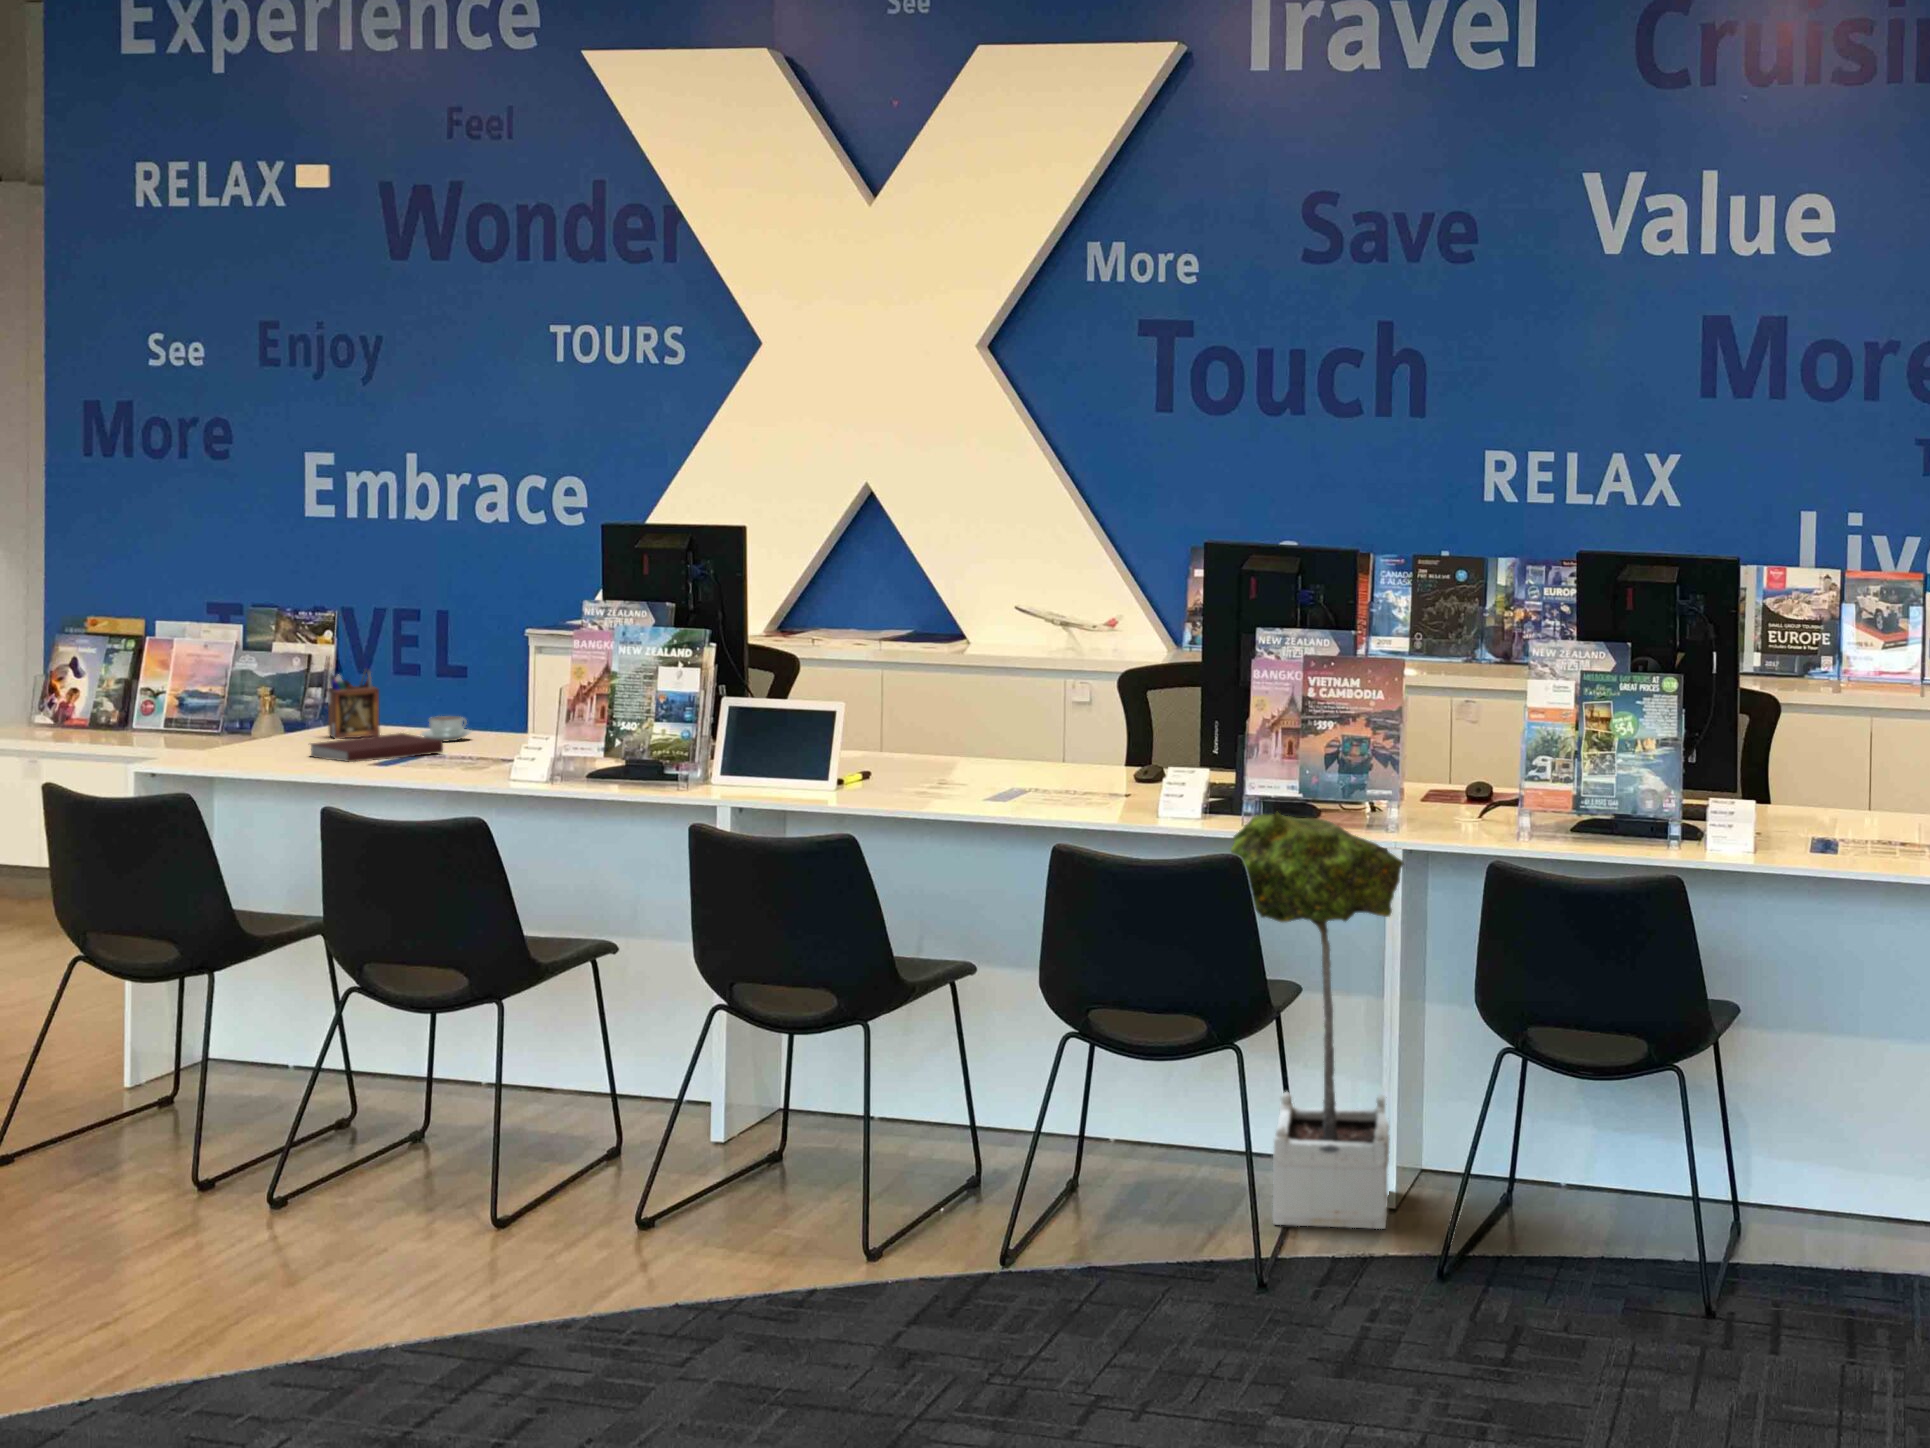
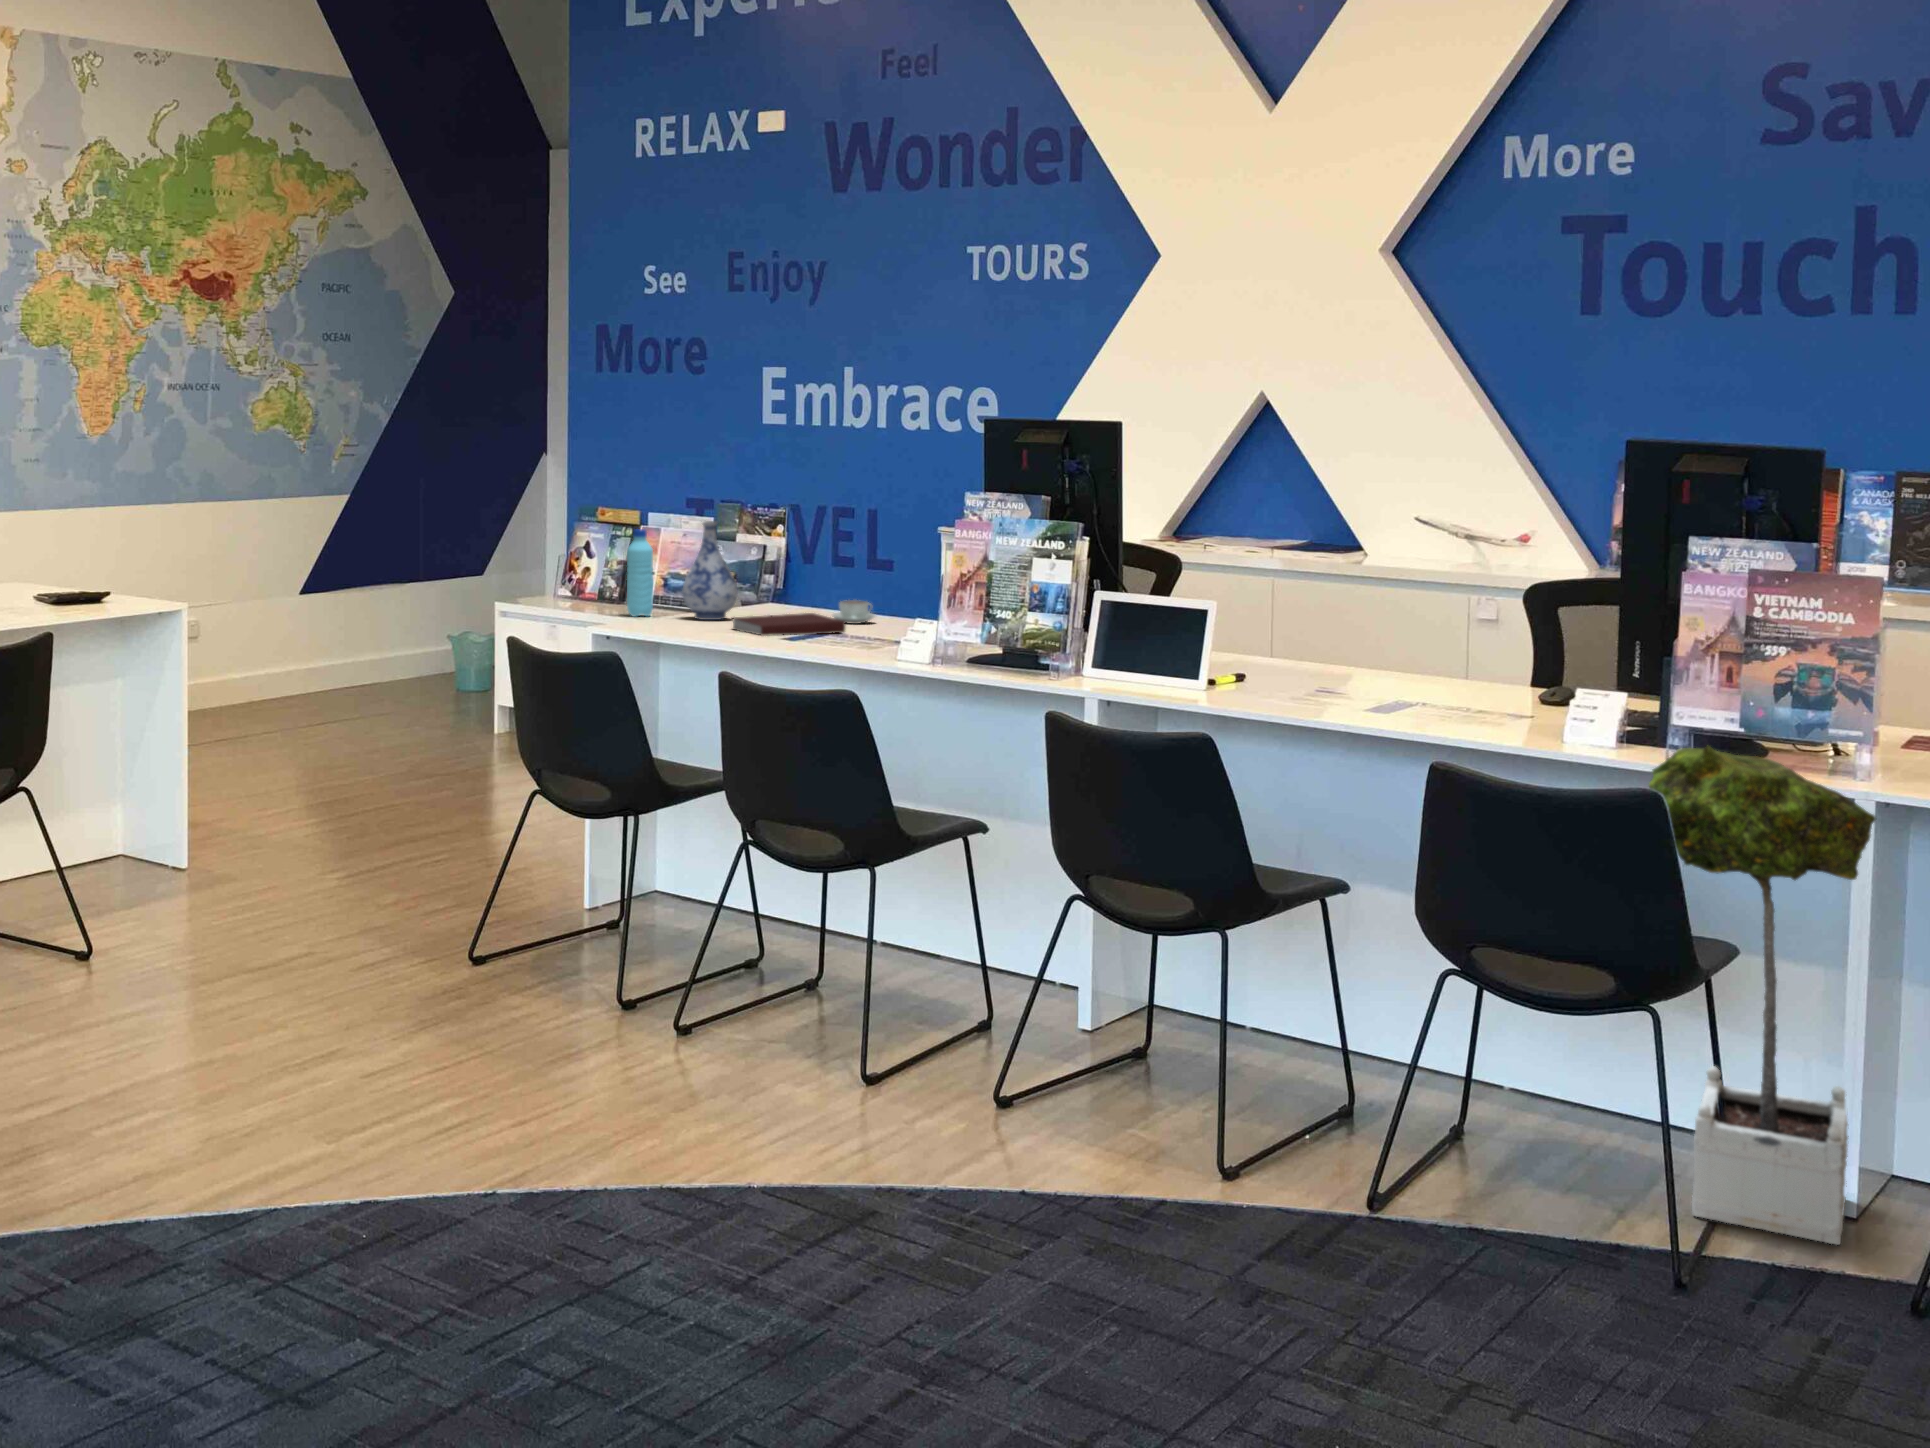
vase: none [242,636,310,747] -> present [683,521,738,620]
water bottle: none [172,648,205,748] -> present [627,529,653,617]
desk organizer: present [328,669,380,739] -> none [756,554,799,617]

